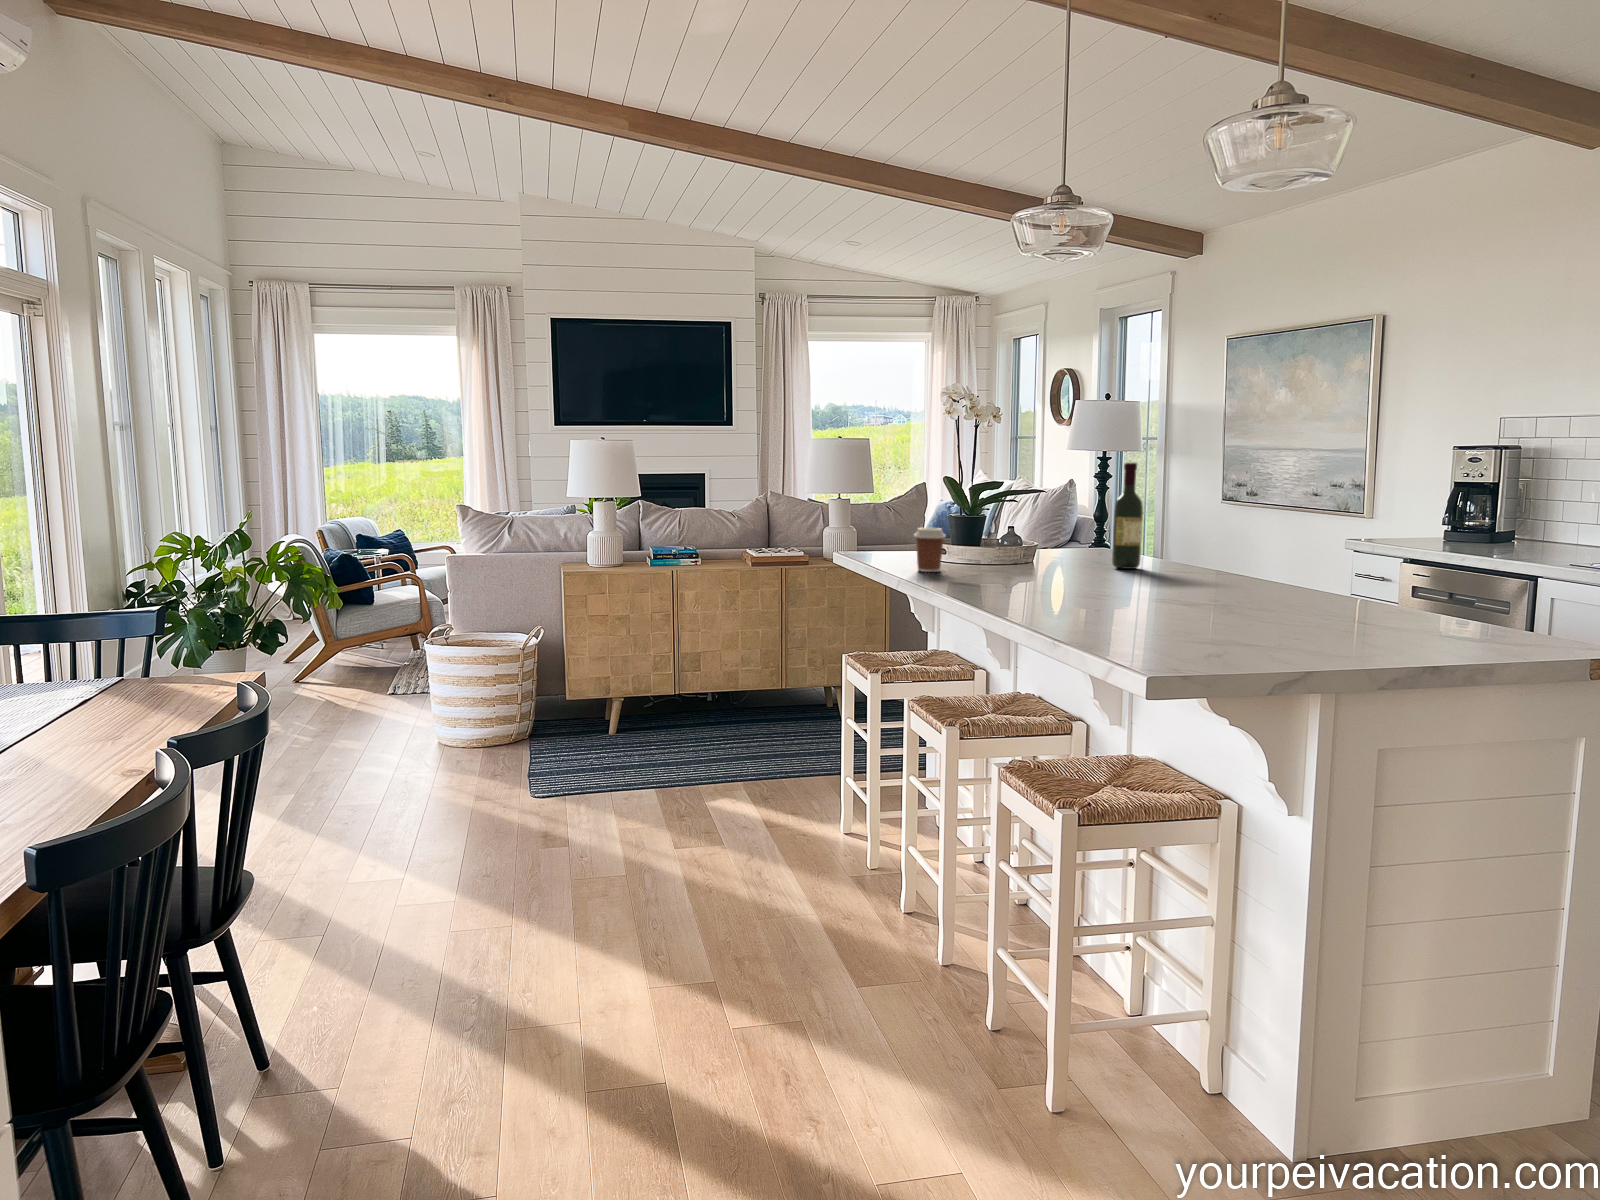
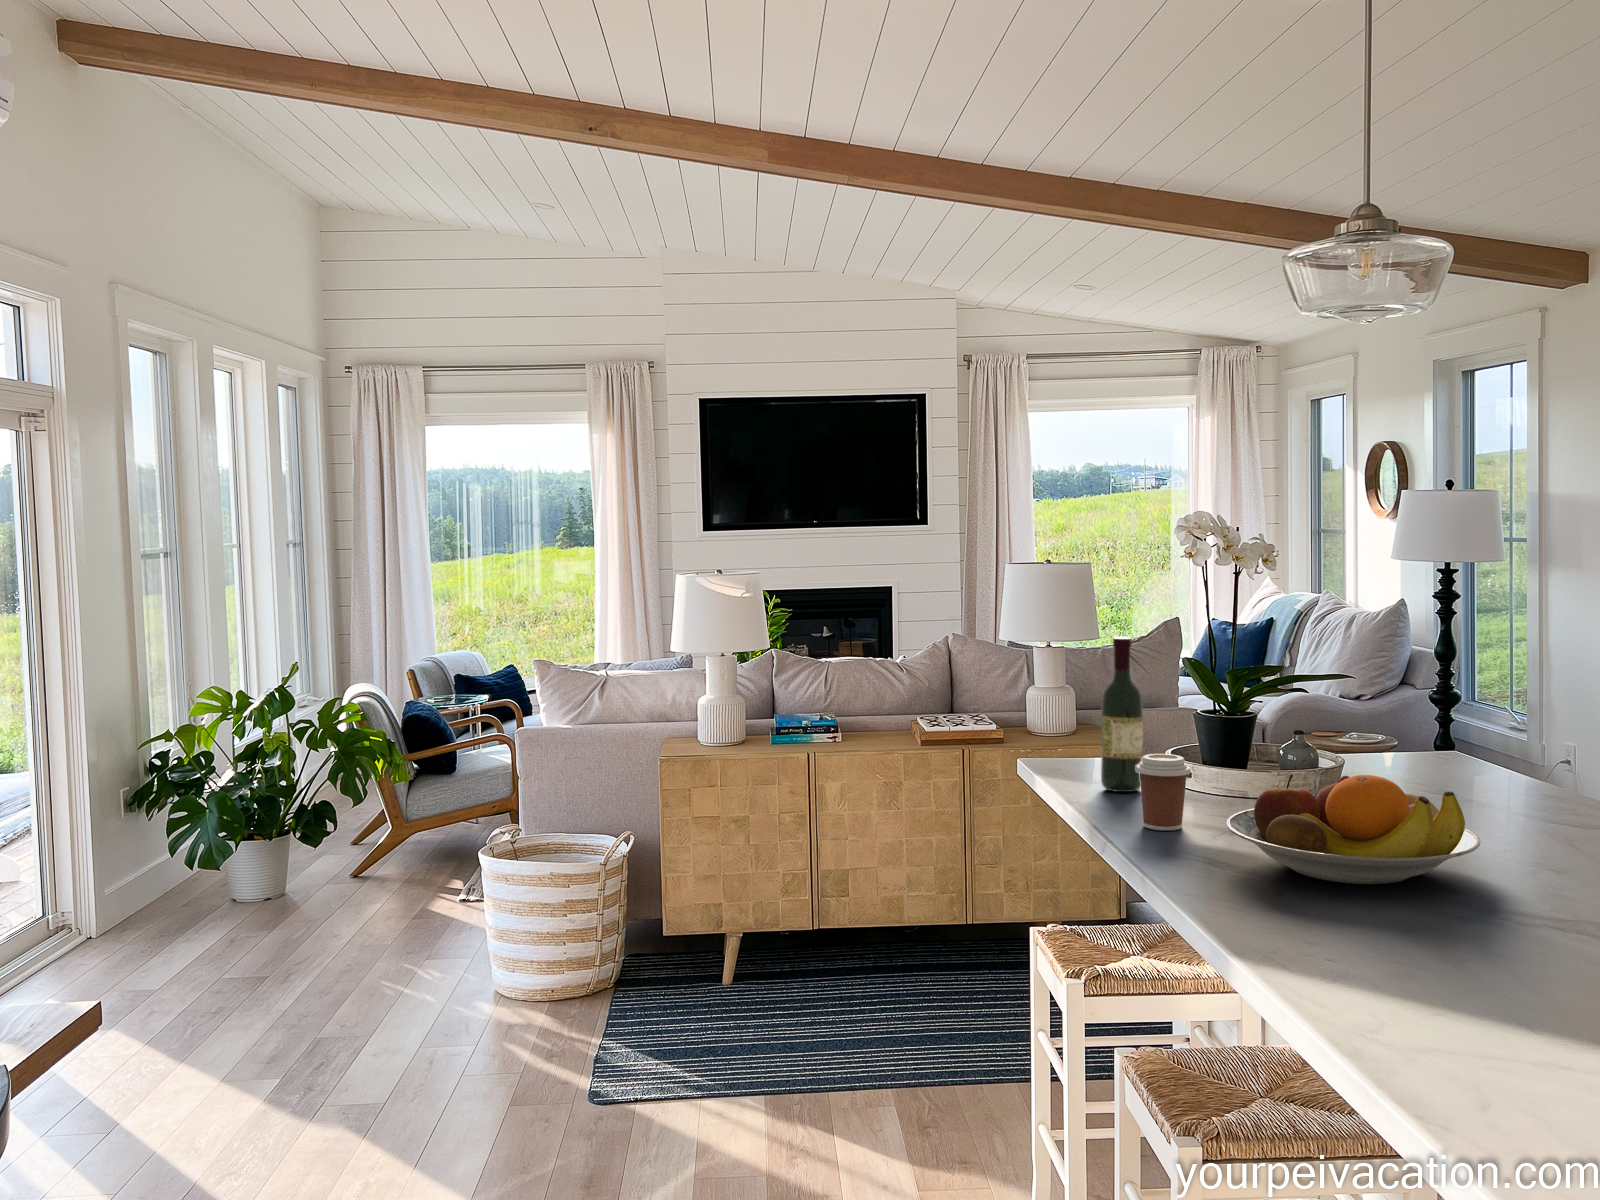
wine bottle: present [1112,463,1143,569] -> present [1101,636,1143,792]
fruit bowl: none [968,525,1105,585] -> present [1227,774,1480,884]

